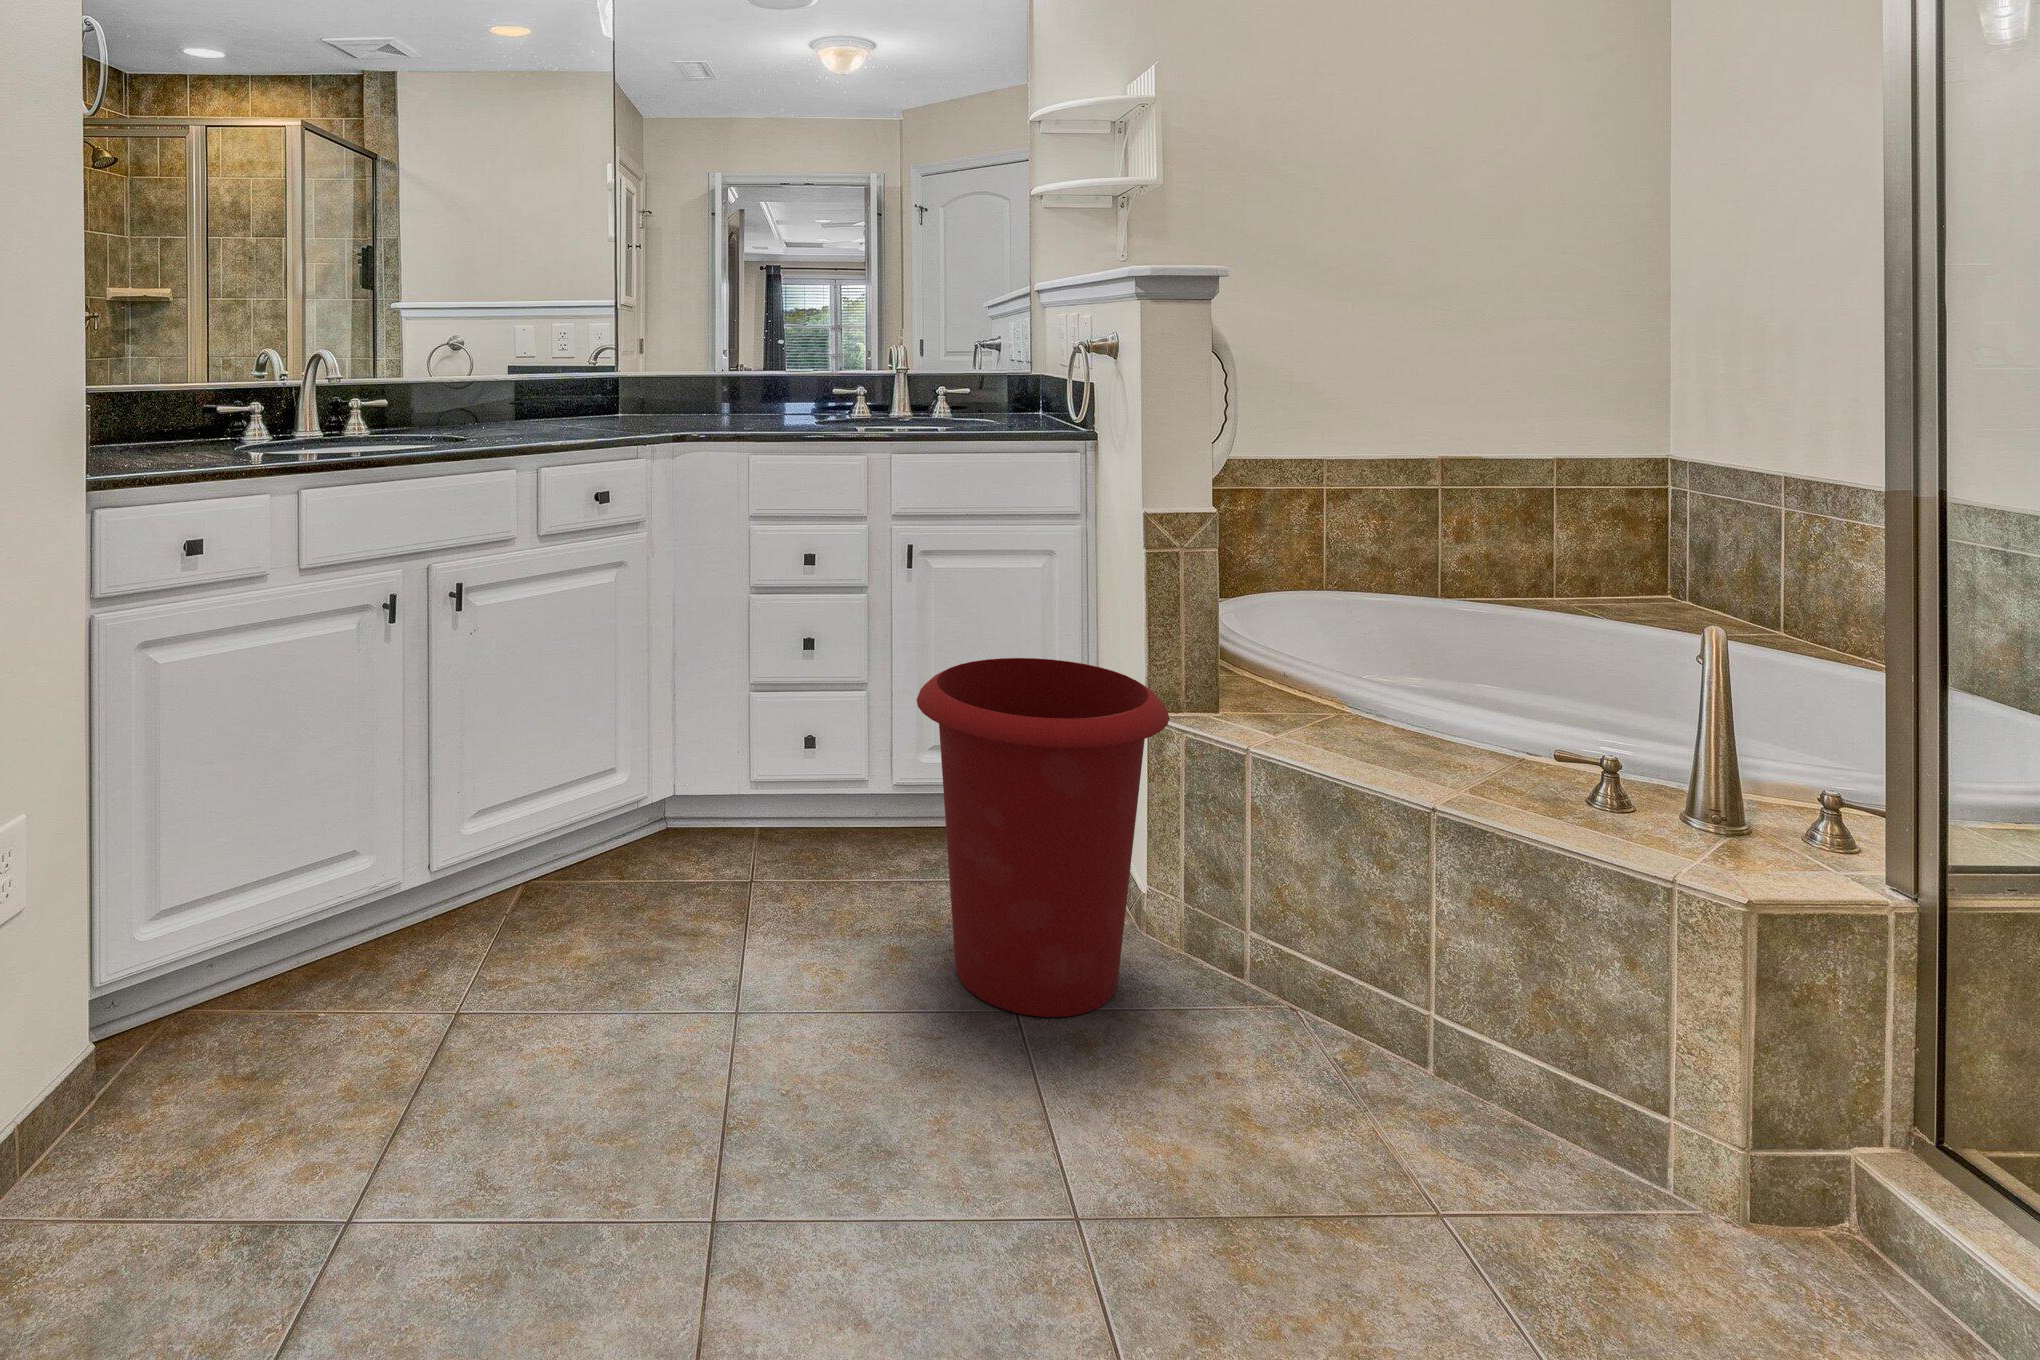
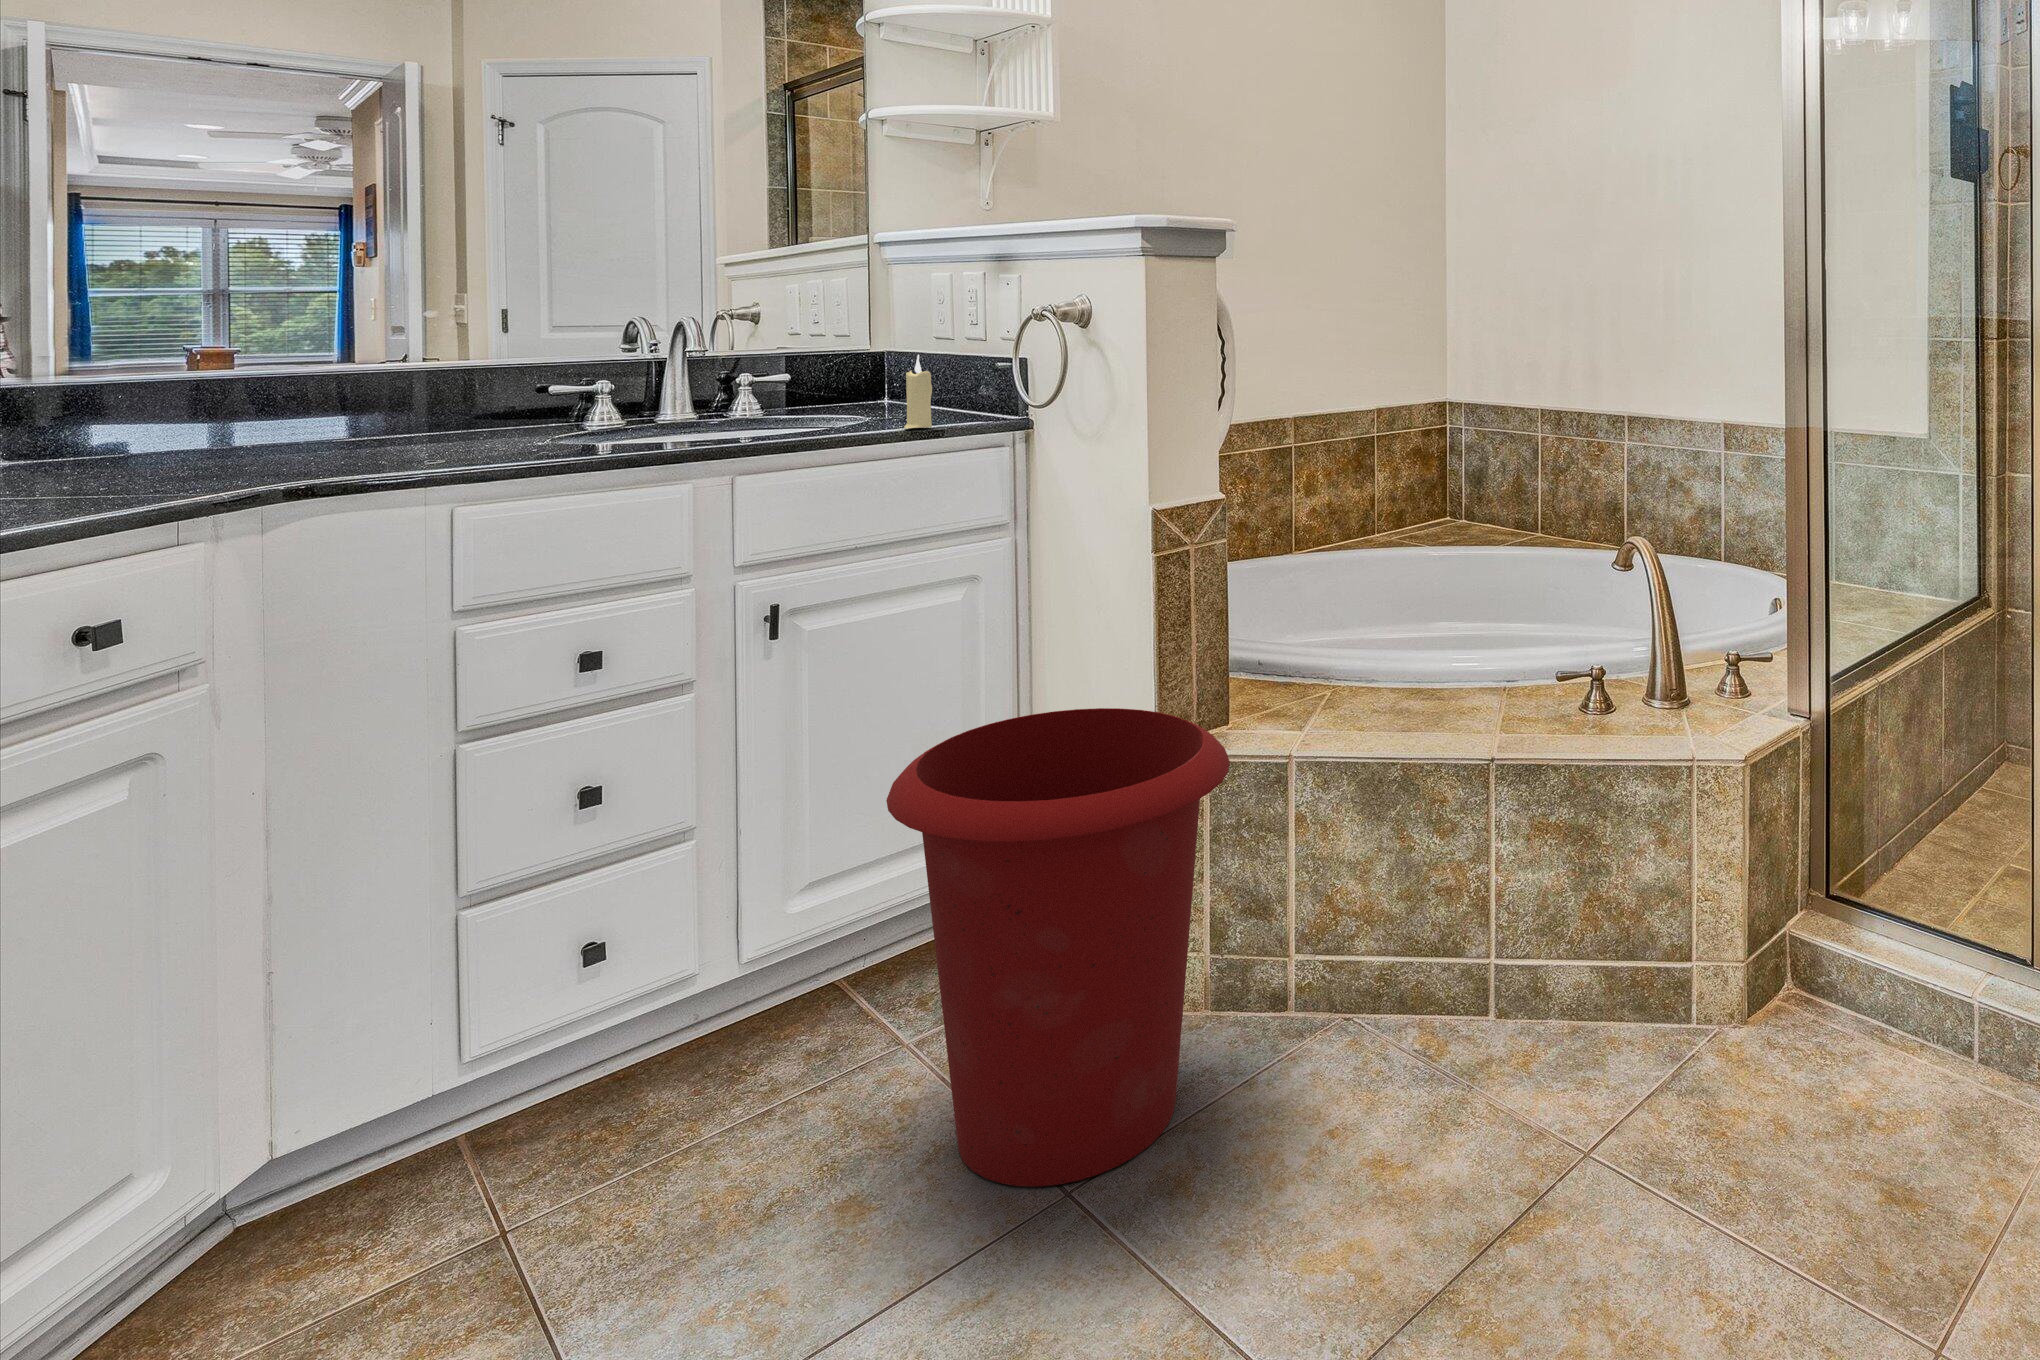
candle: none [1018,380,1040,435] -> present [904,355,932,429]

